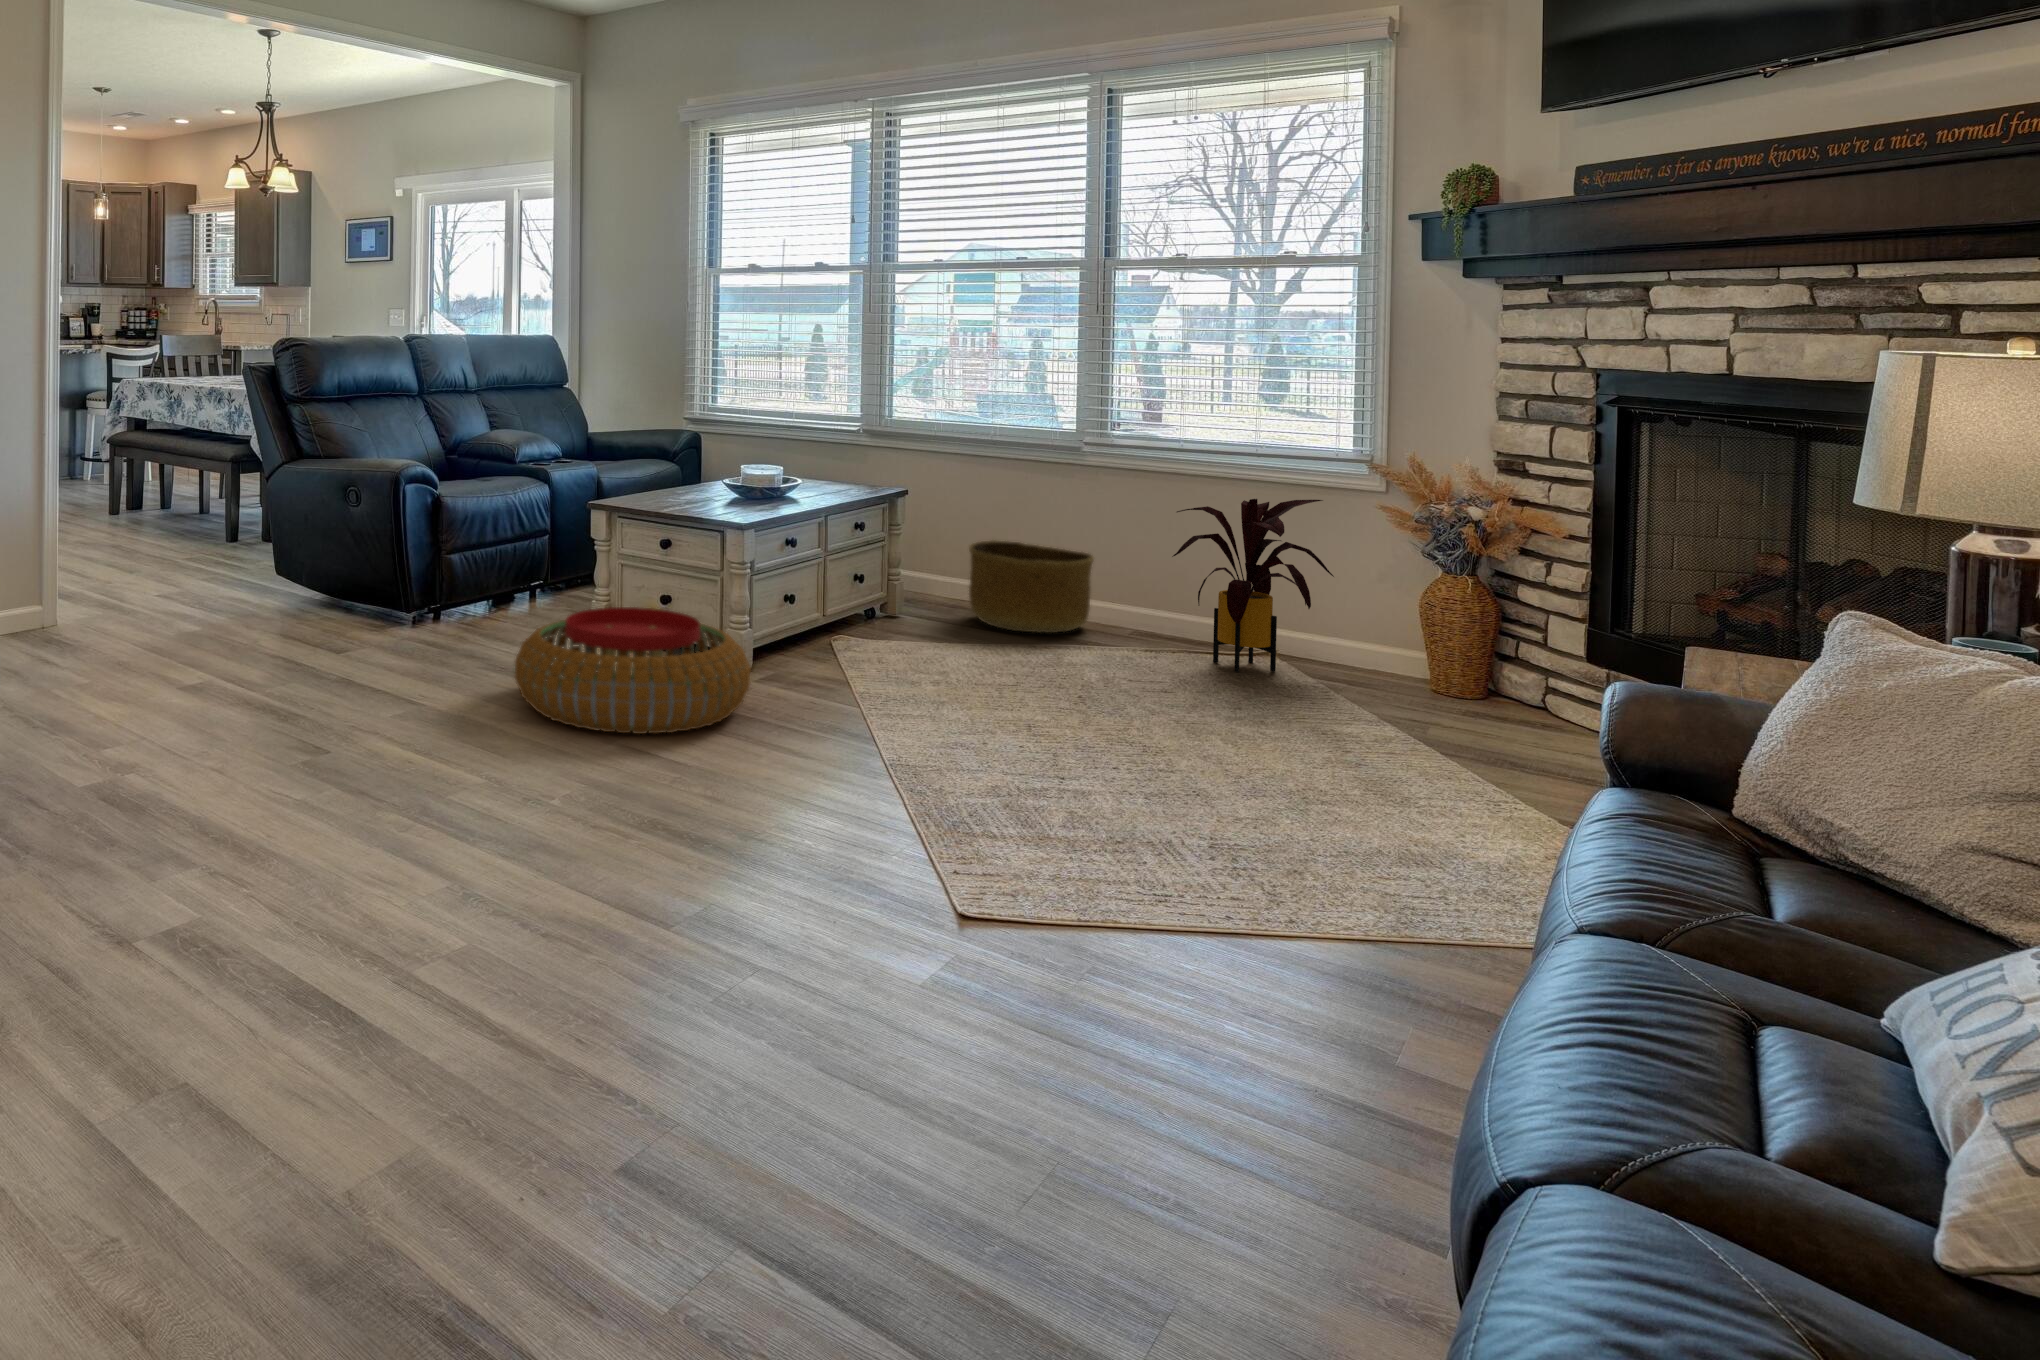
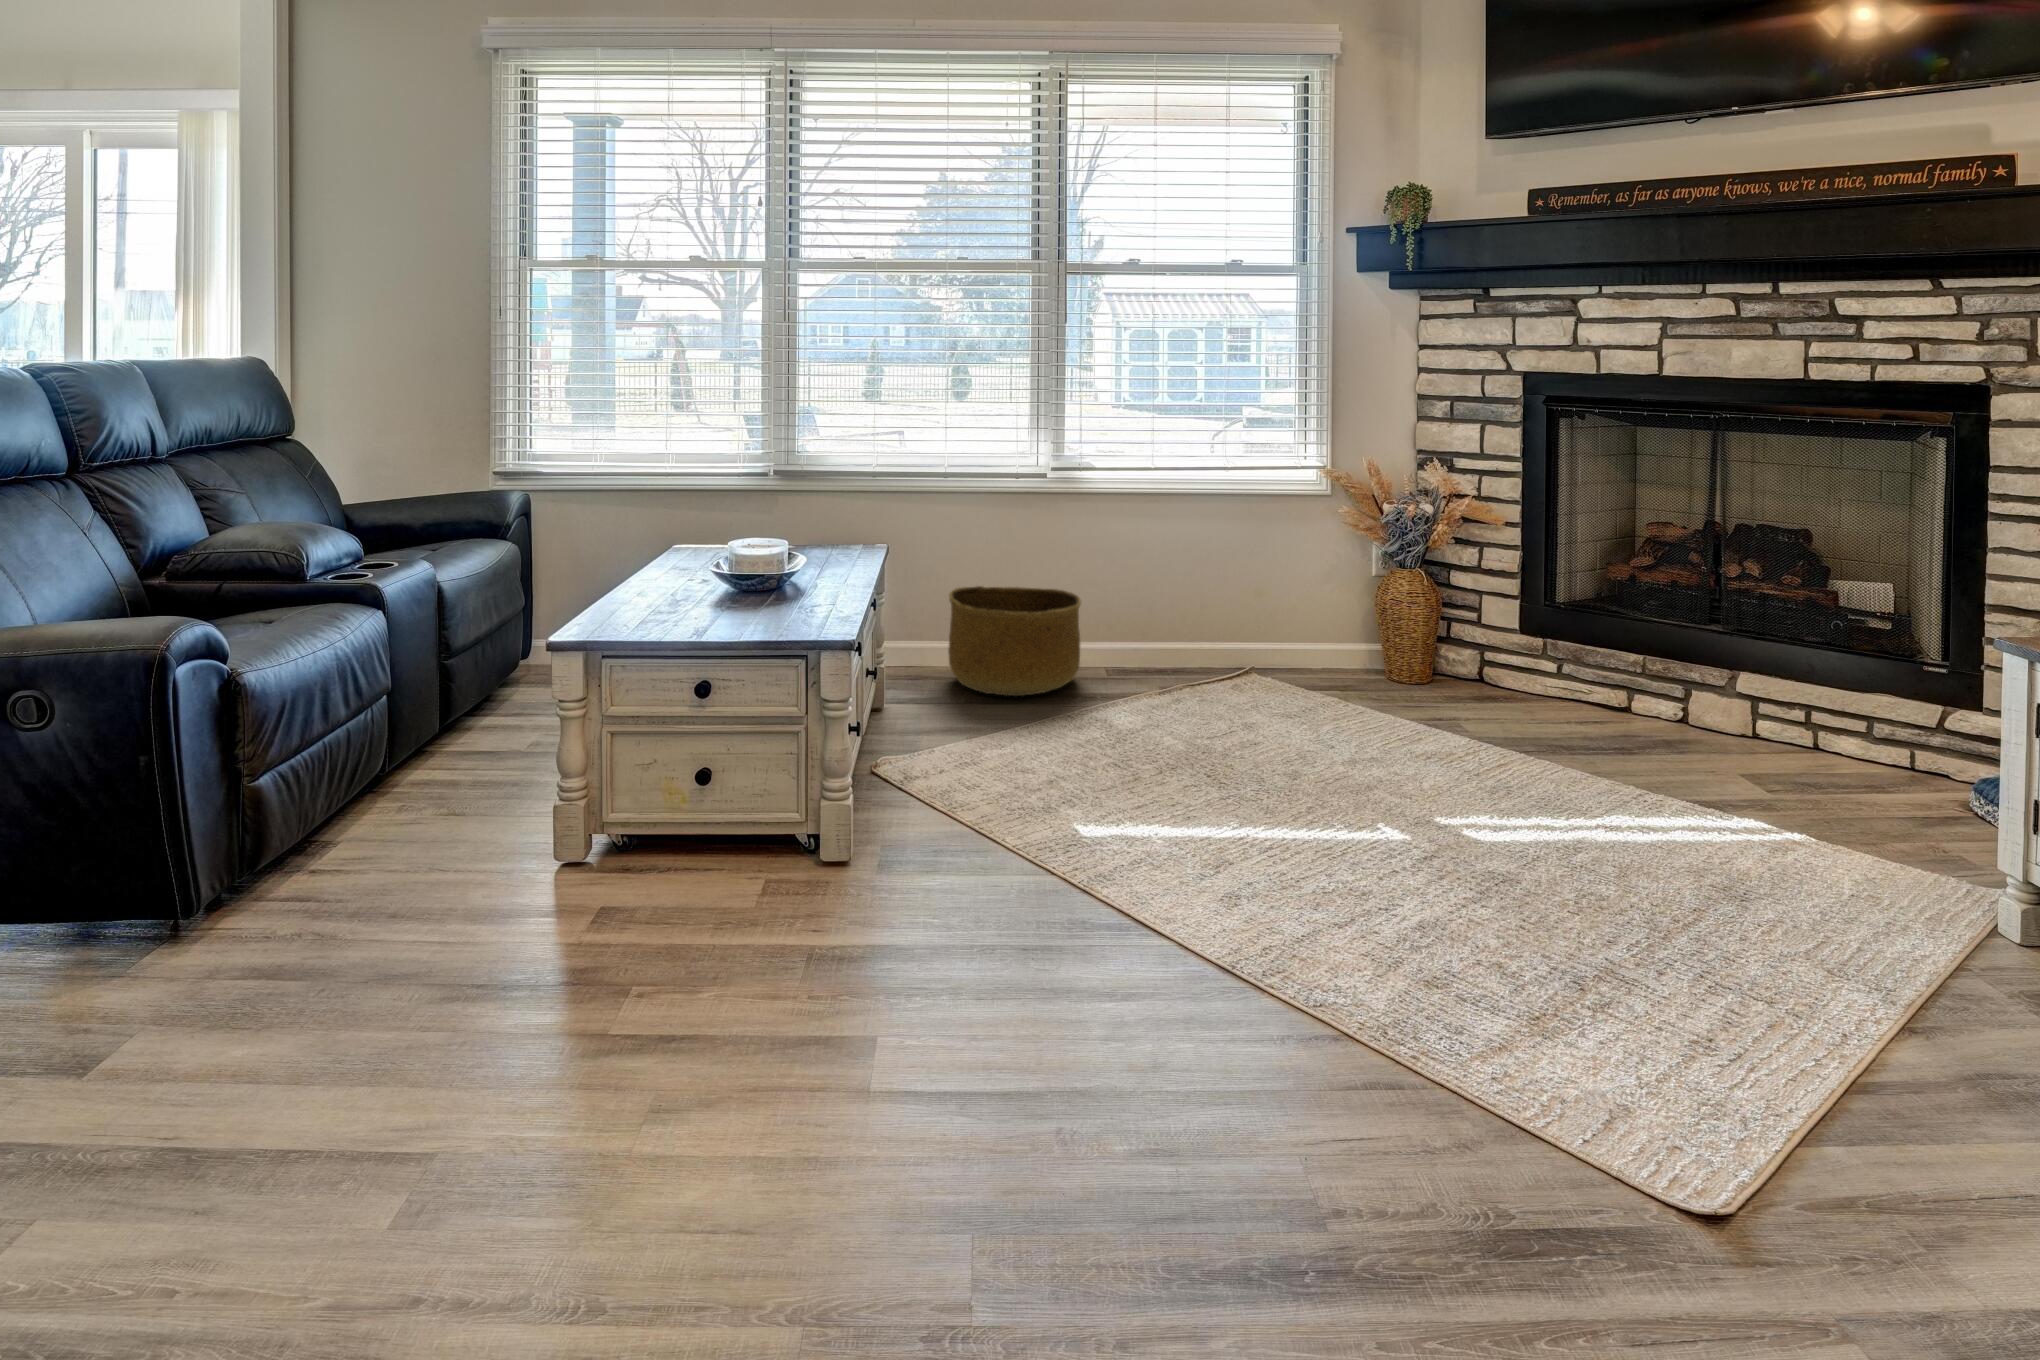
house plant: present [1172,499,1334,672] -> none [1179,509,1342,701]
pouf: present [515,607,751,734] -> none [599,806,1001,1084]

